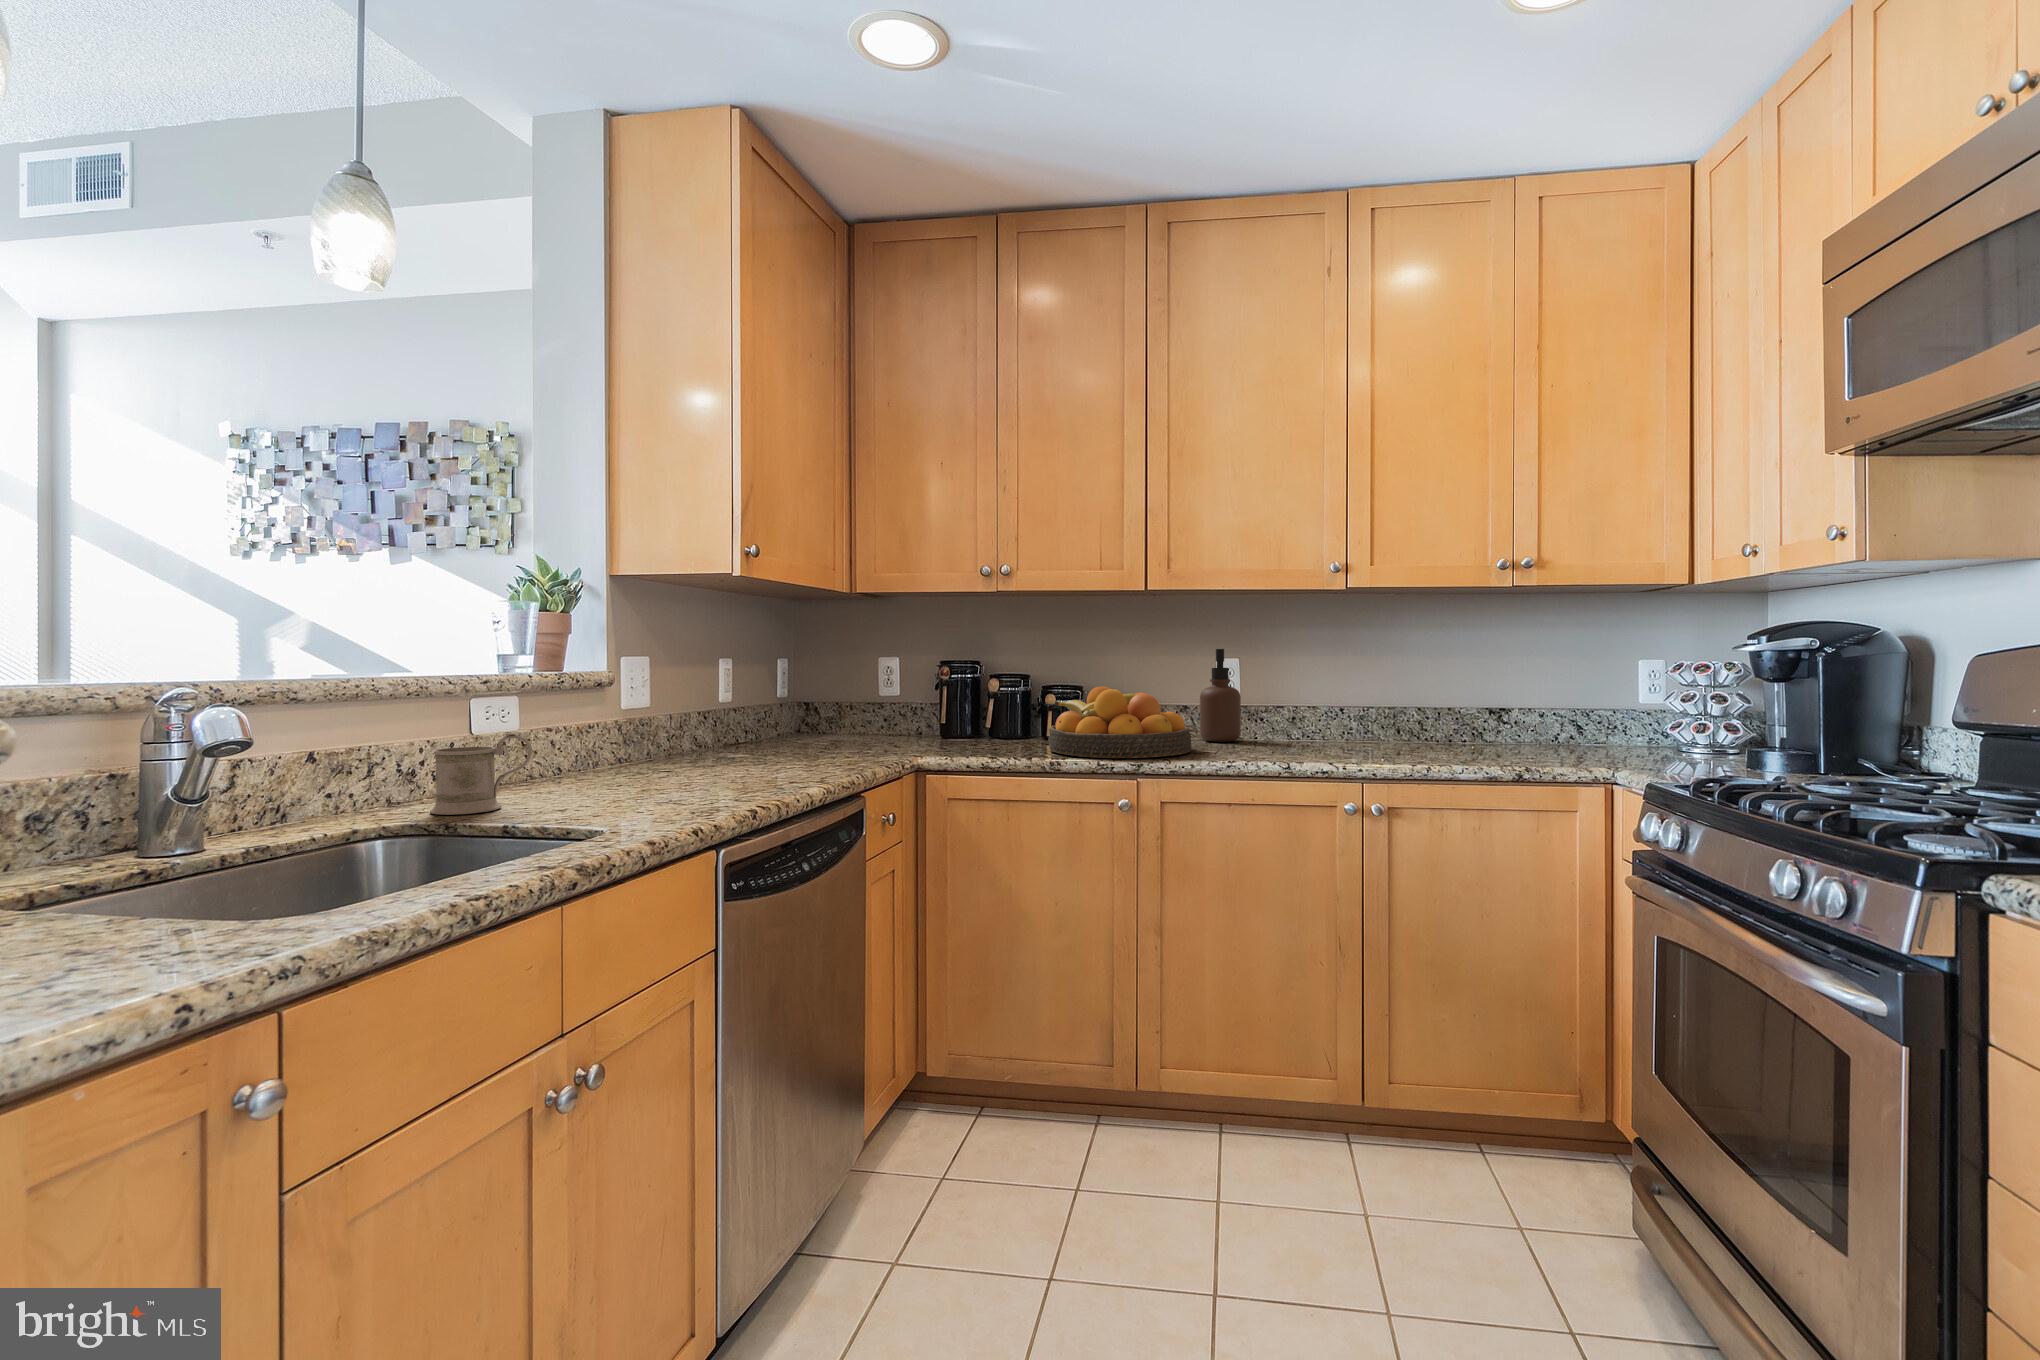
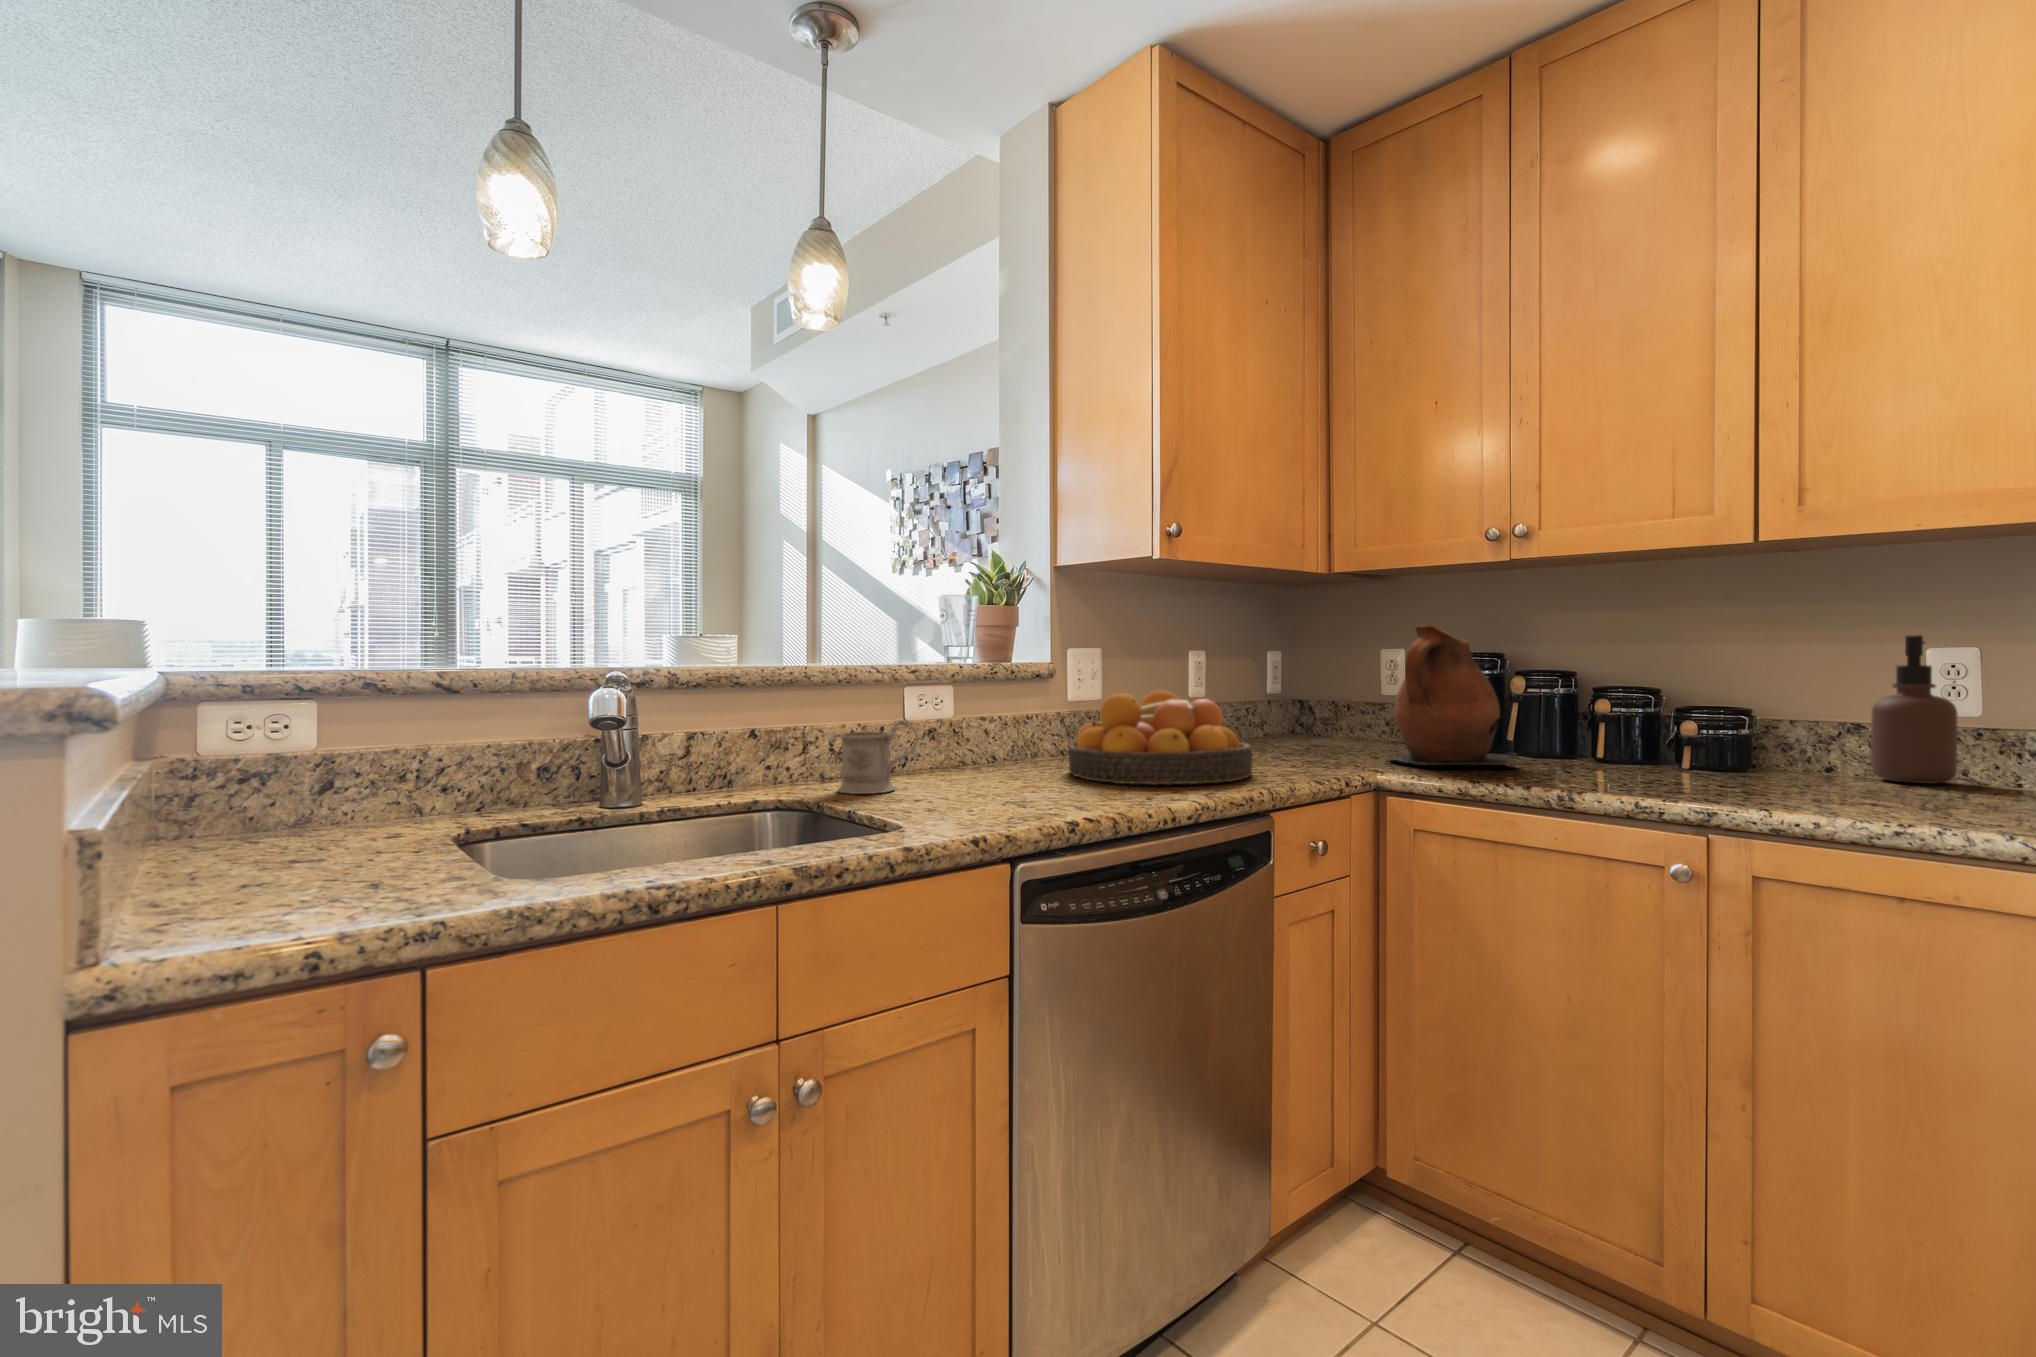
ceramic pitcher: none [902,638,1005,750] -> present [1388,625,1517,766]
fruit bowl: present [1048,686,1191,758] -> present [1068,690,1252,785]

